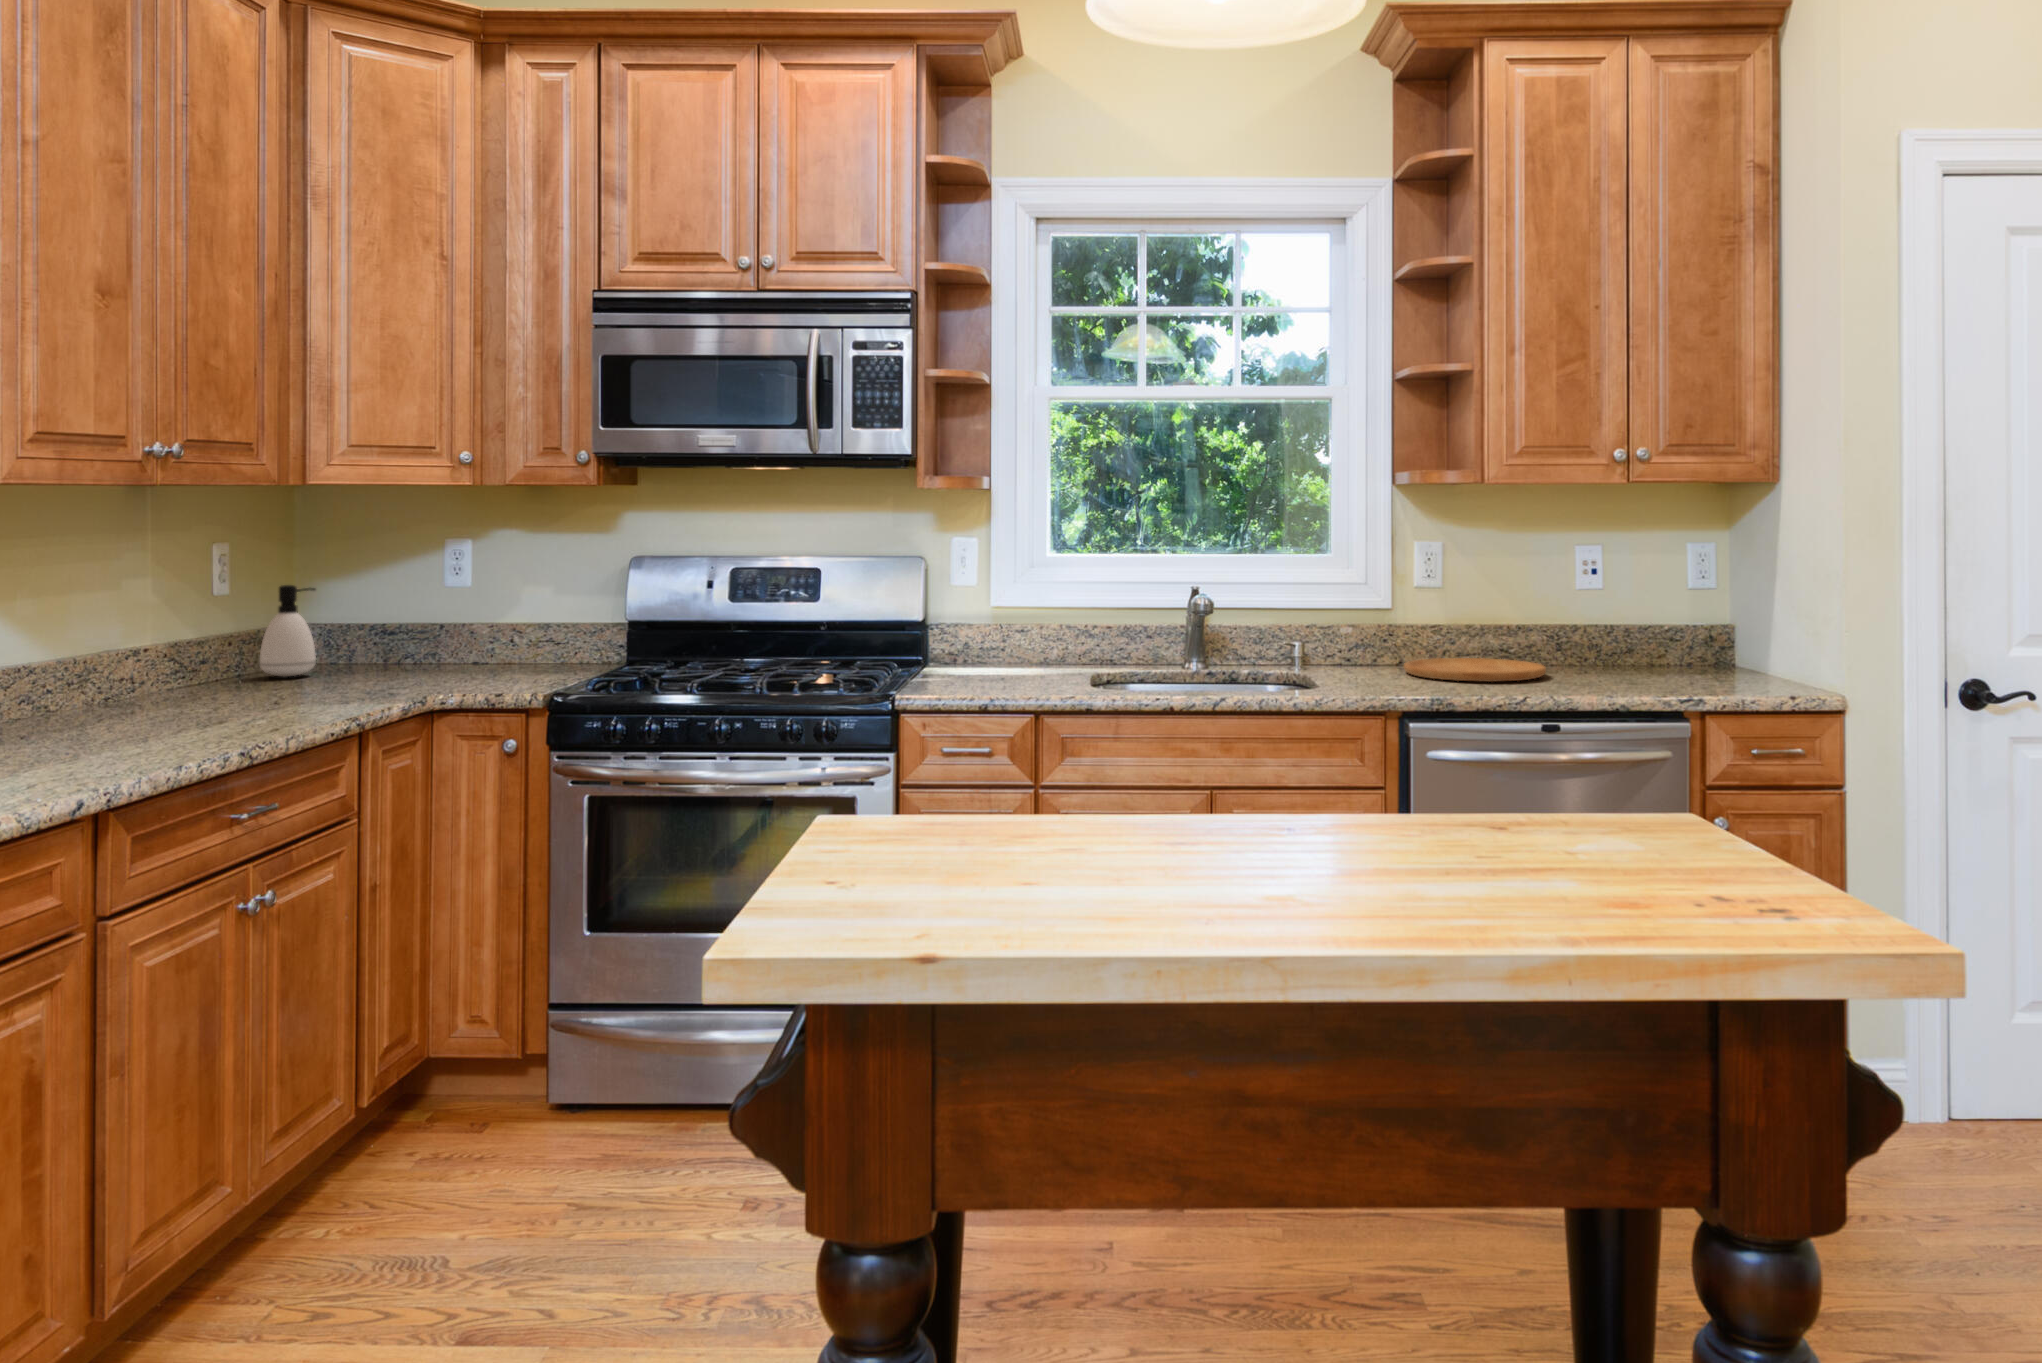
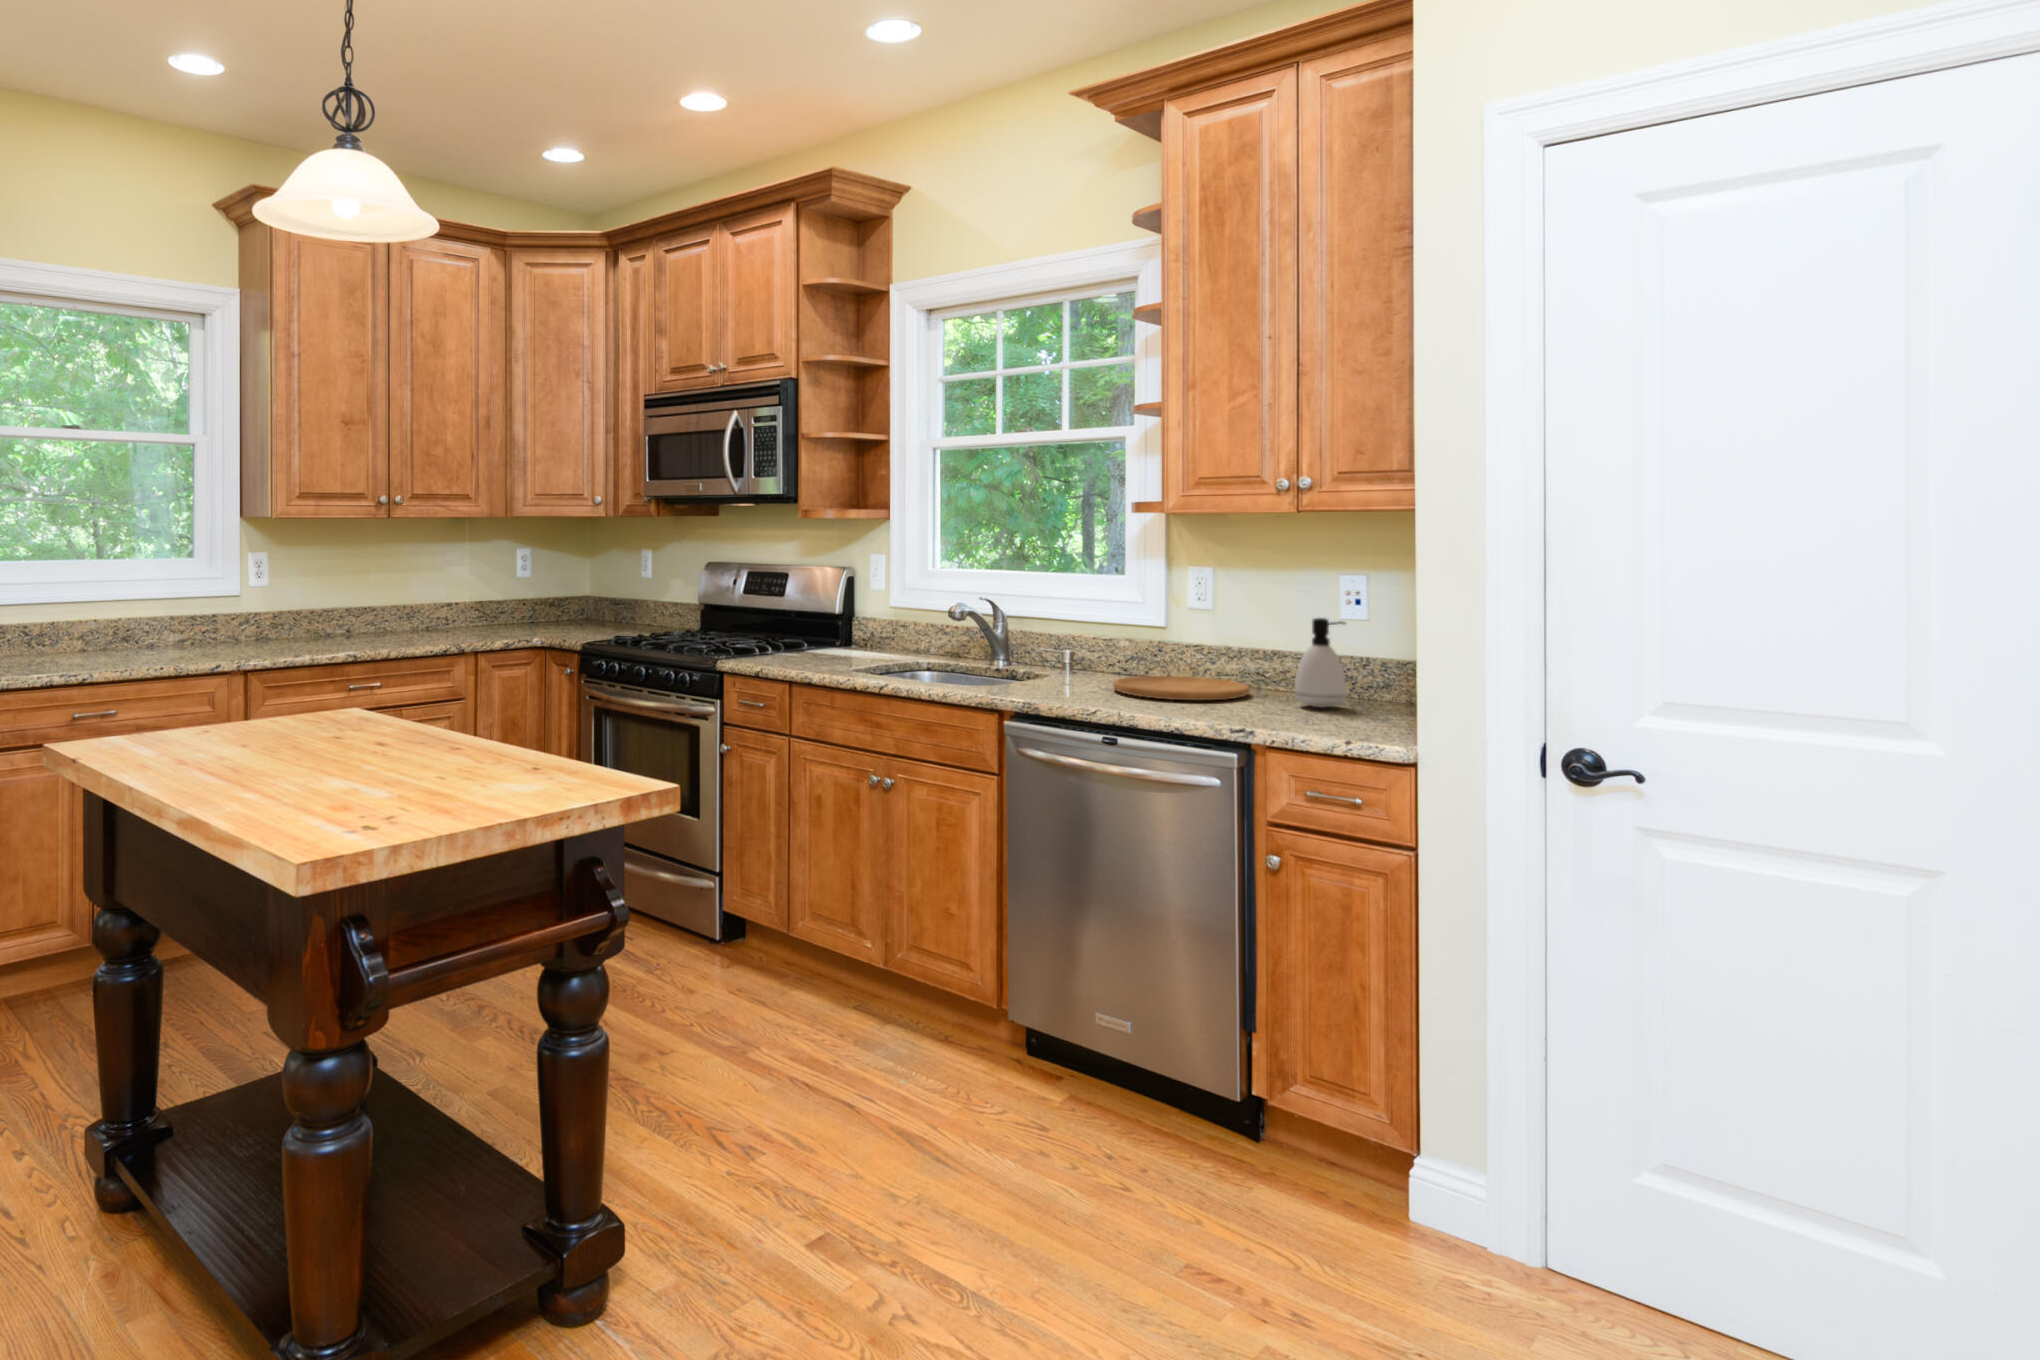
soap dispenser: present [260,585,316,677] -> present [1295,618,1346,707]

